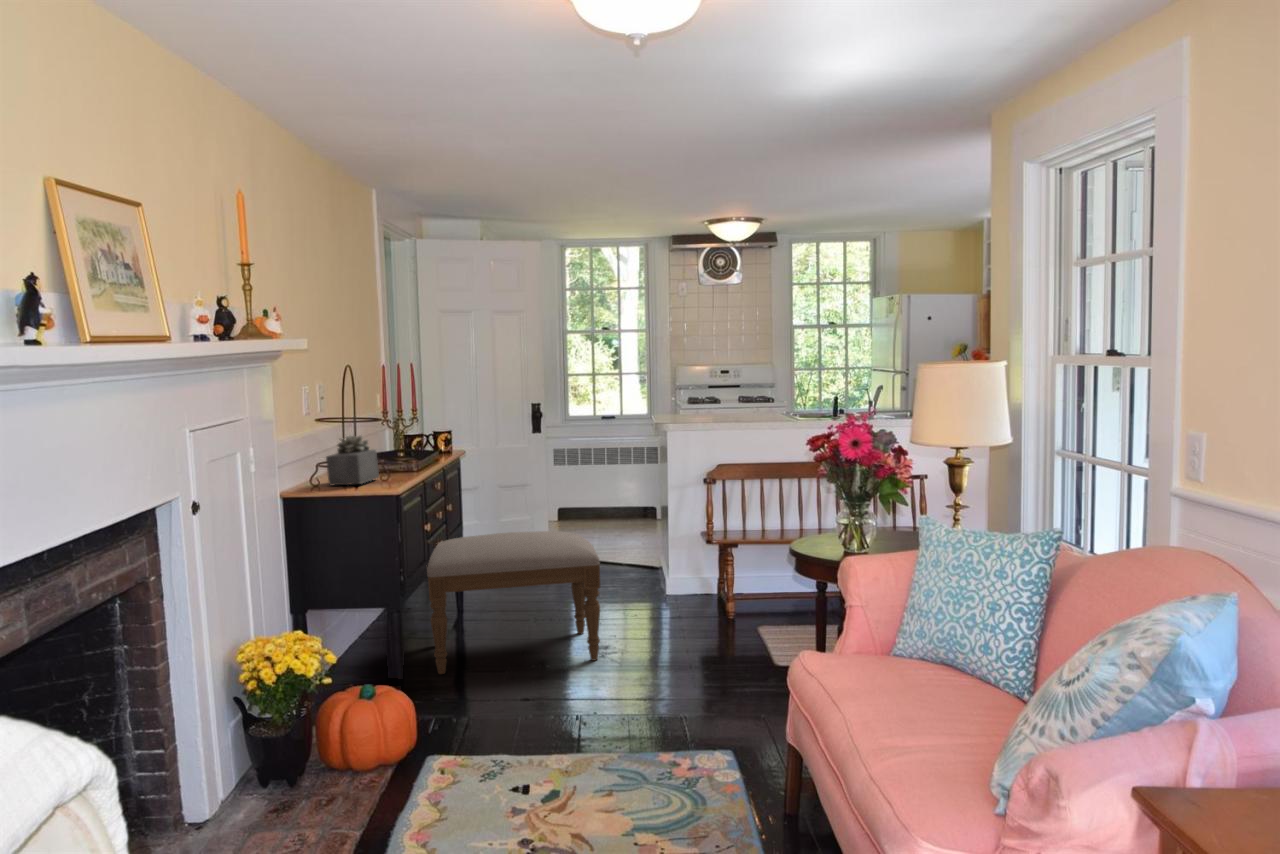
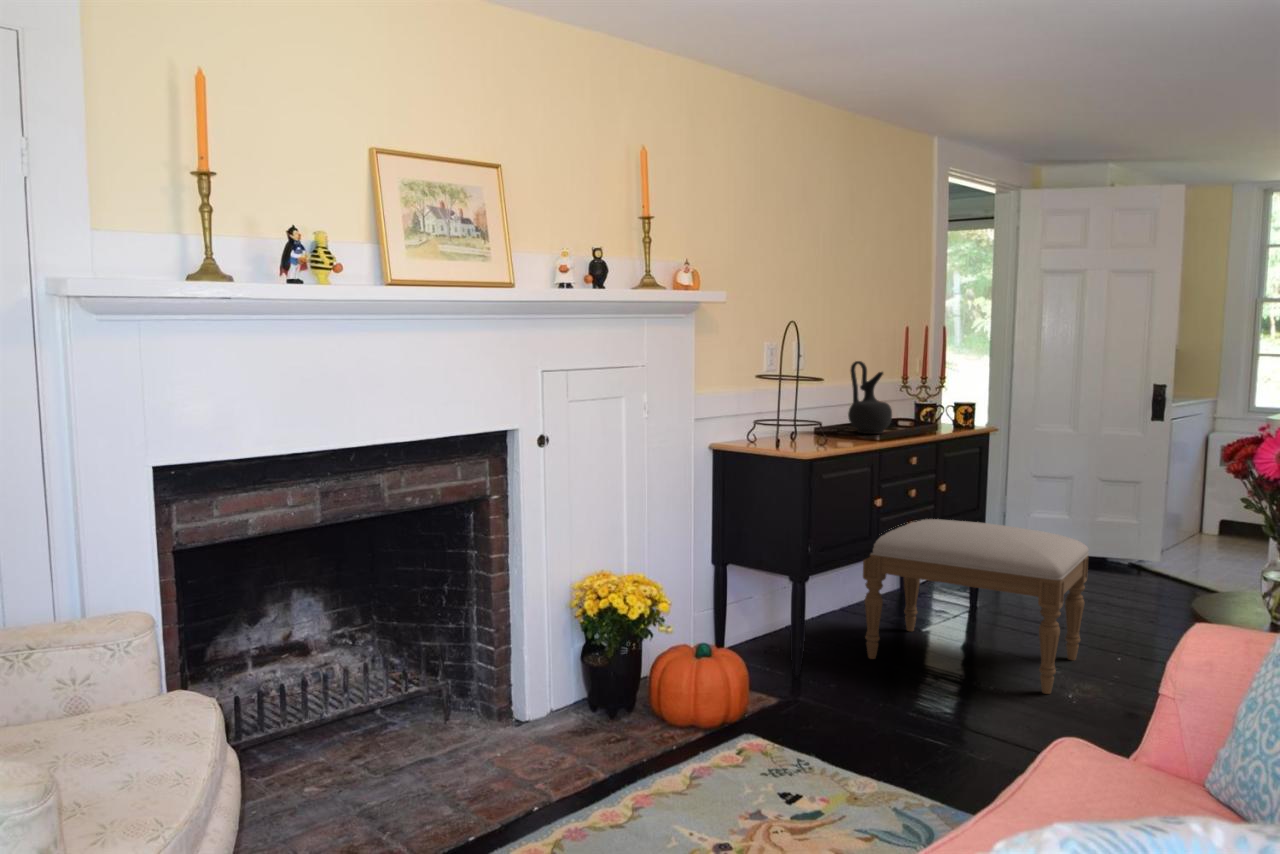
ceramic jug: none [376,399,421,467] -> present [848,361,892,434]
succulent plant: present [326,435,379,486] -> none [757,392,815,444]

